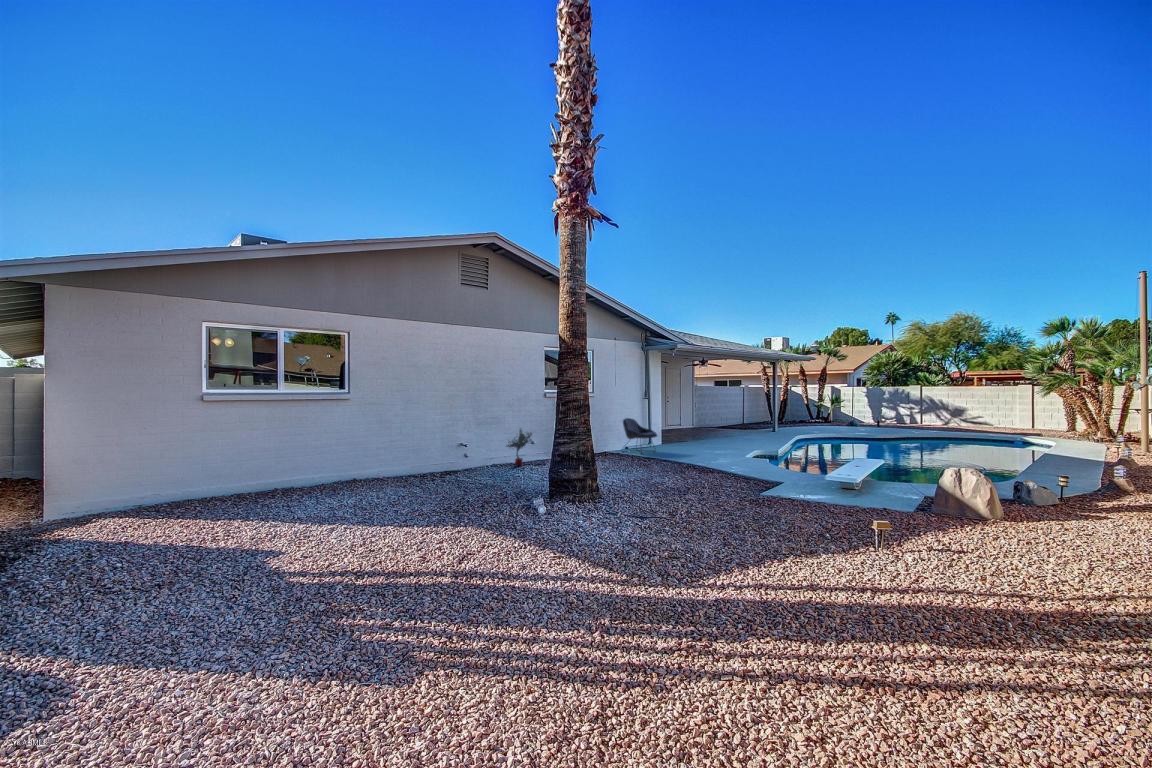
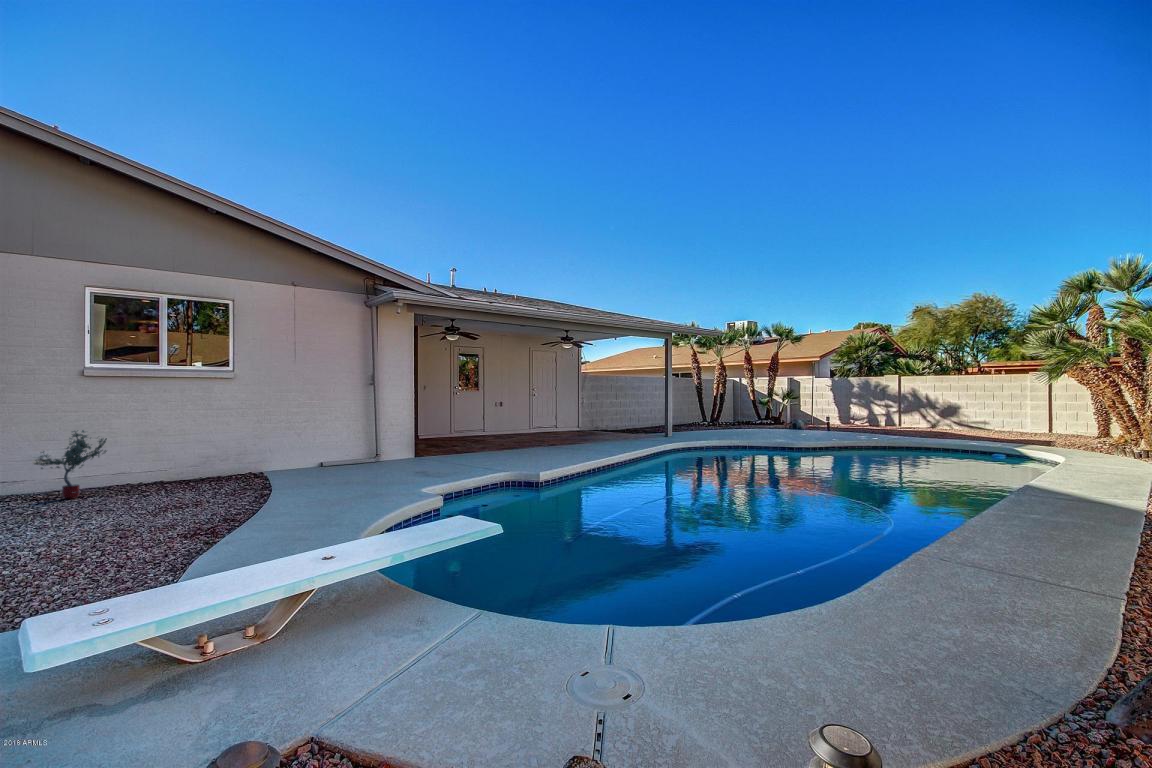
lounge chair: present [623,418,657,451] -> none [351,415,413,474]

